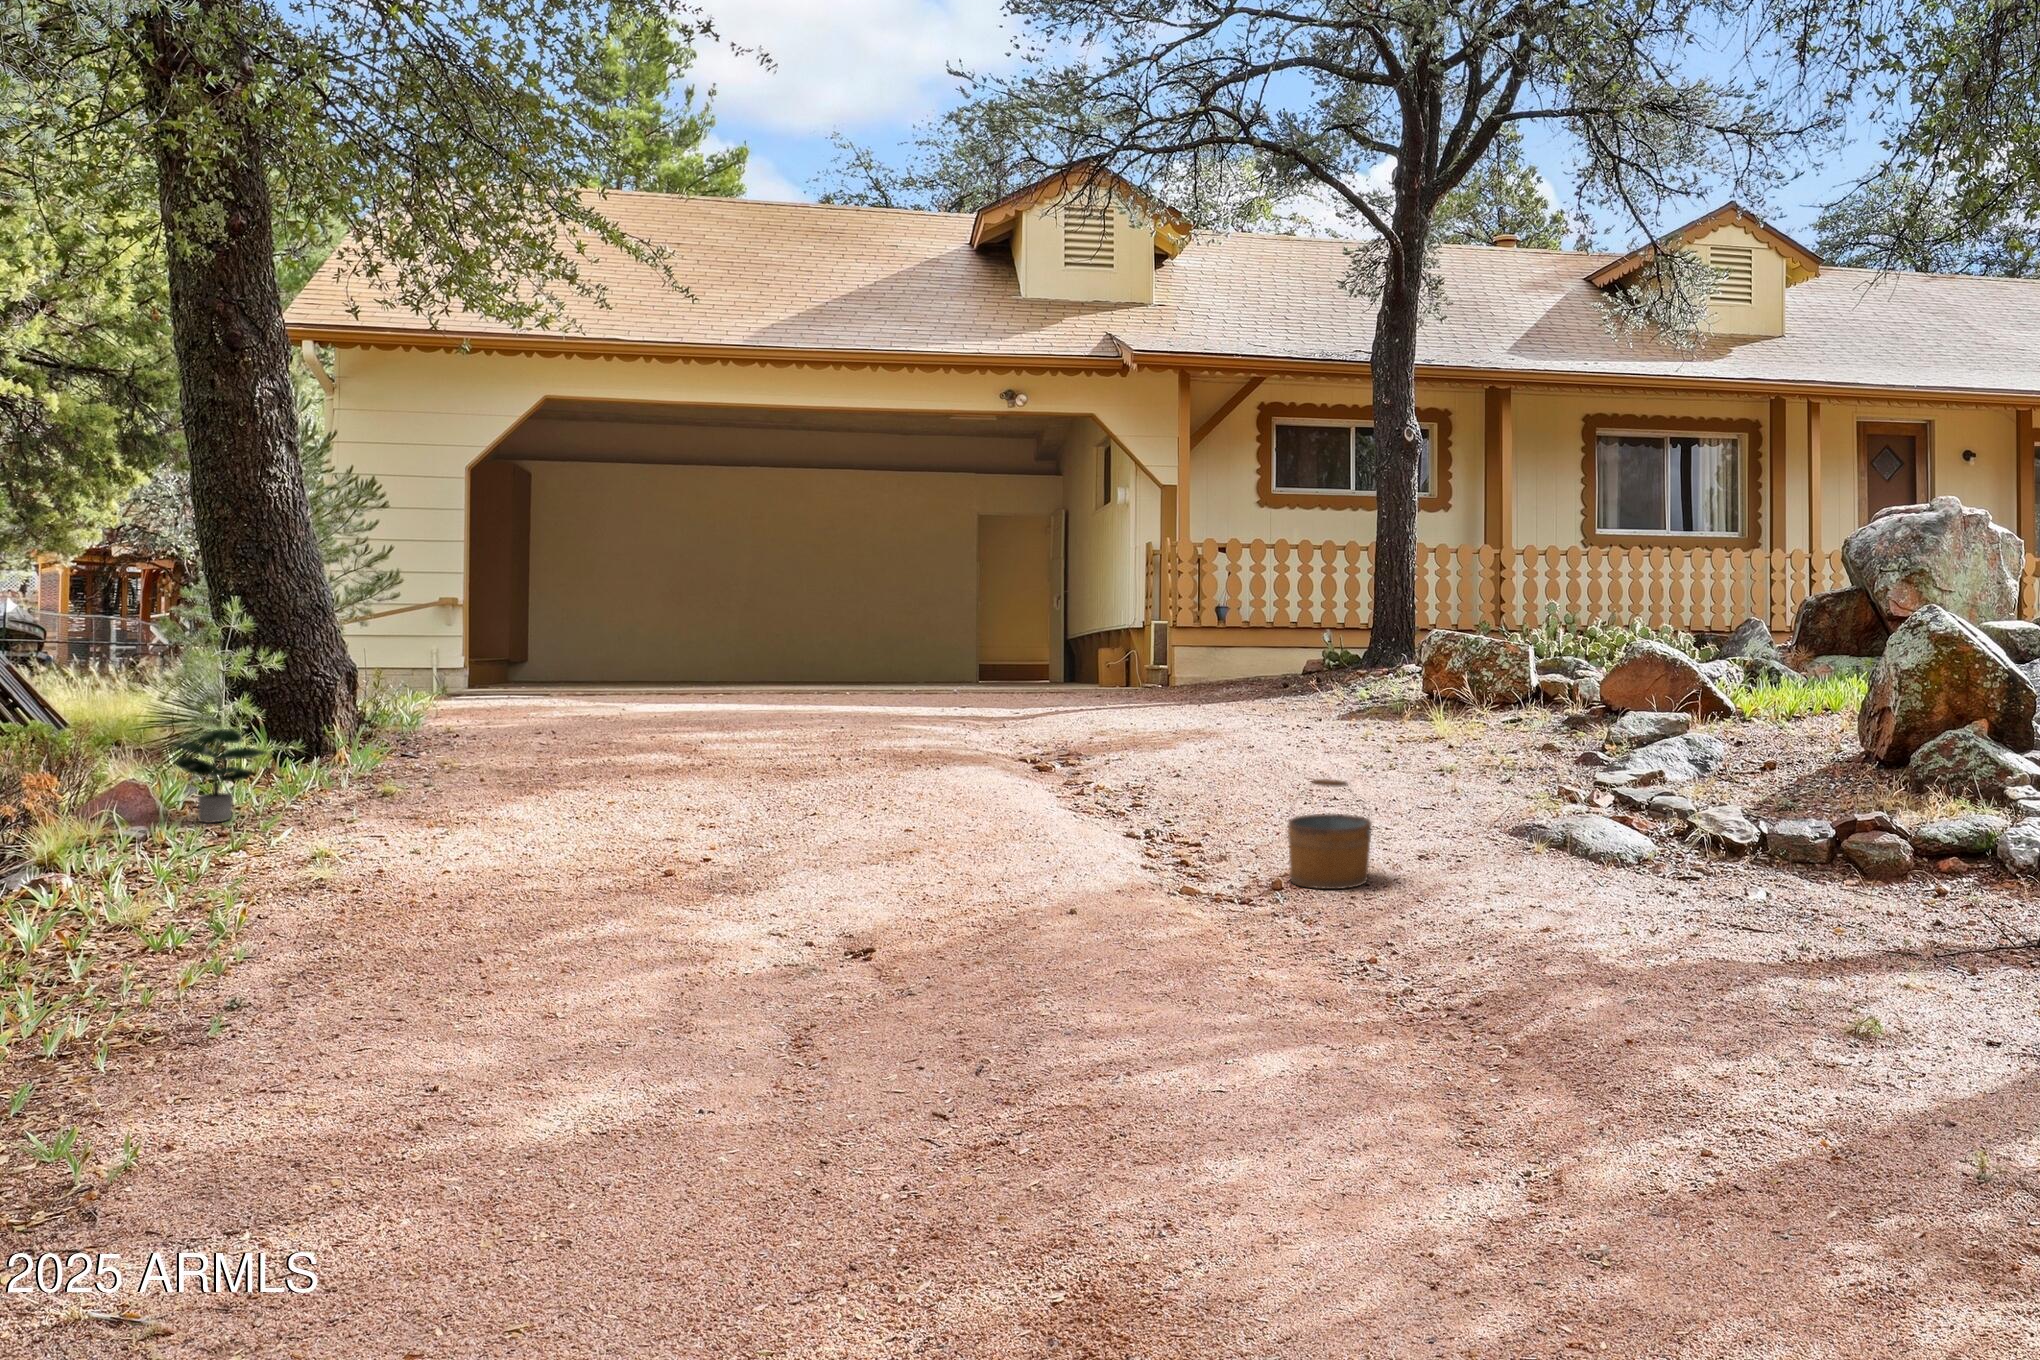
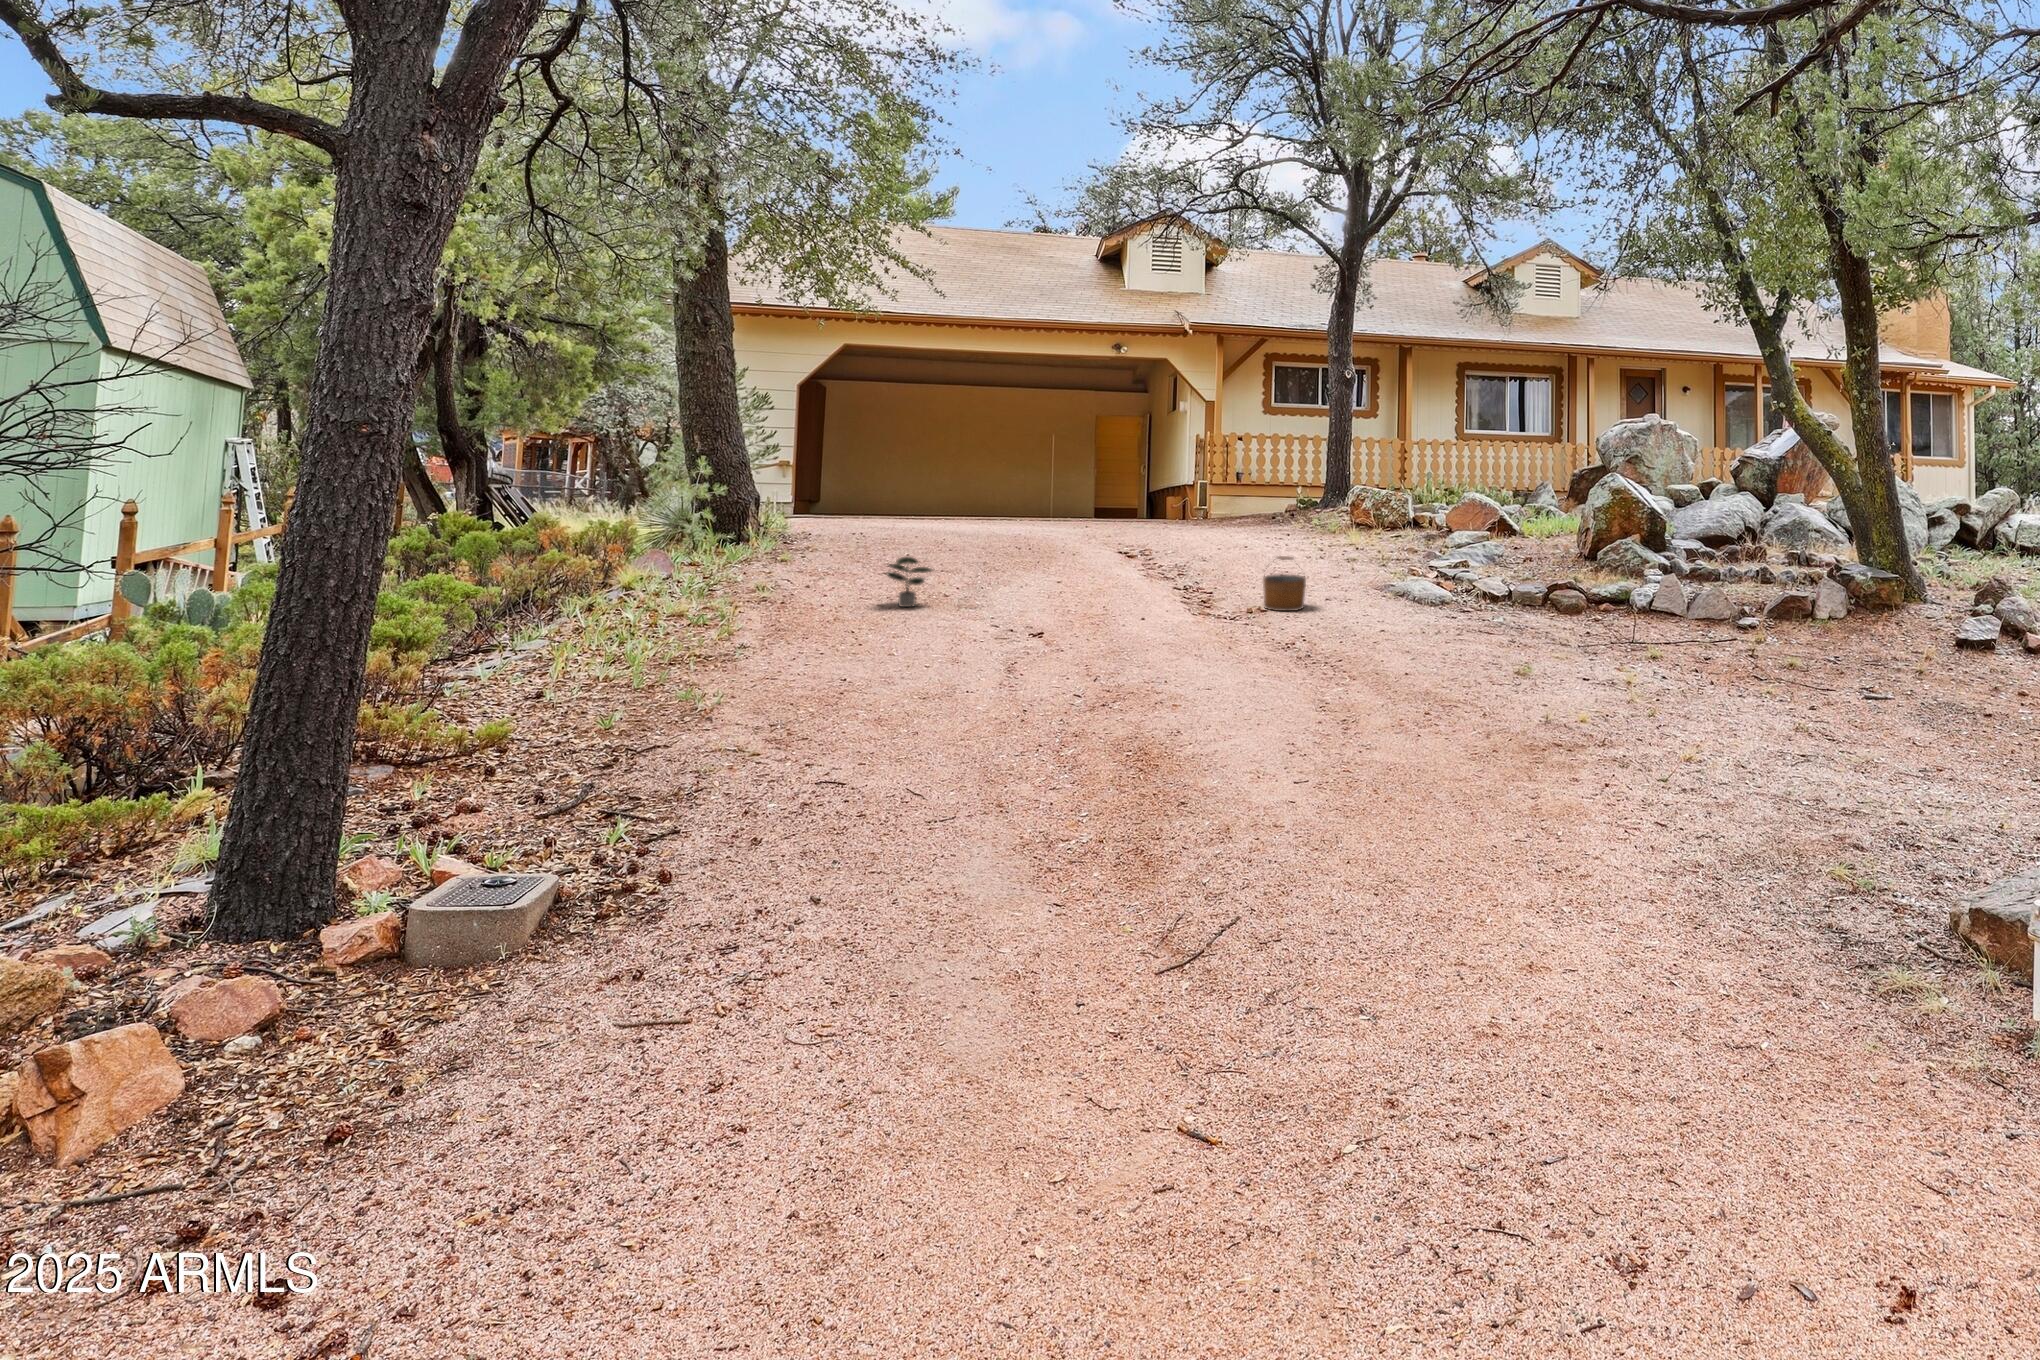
potted plant: present [174,729,266,823] -> present [887,557,932,607]

